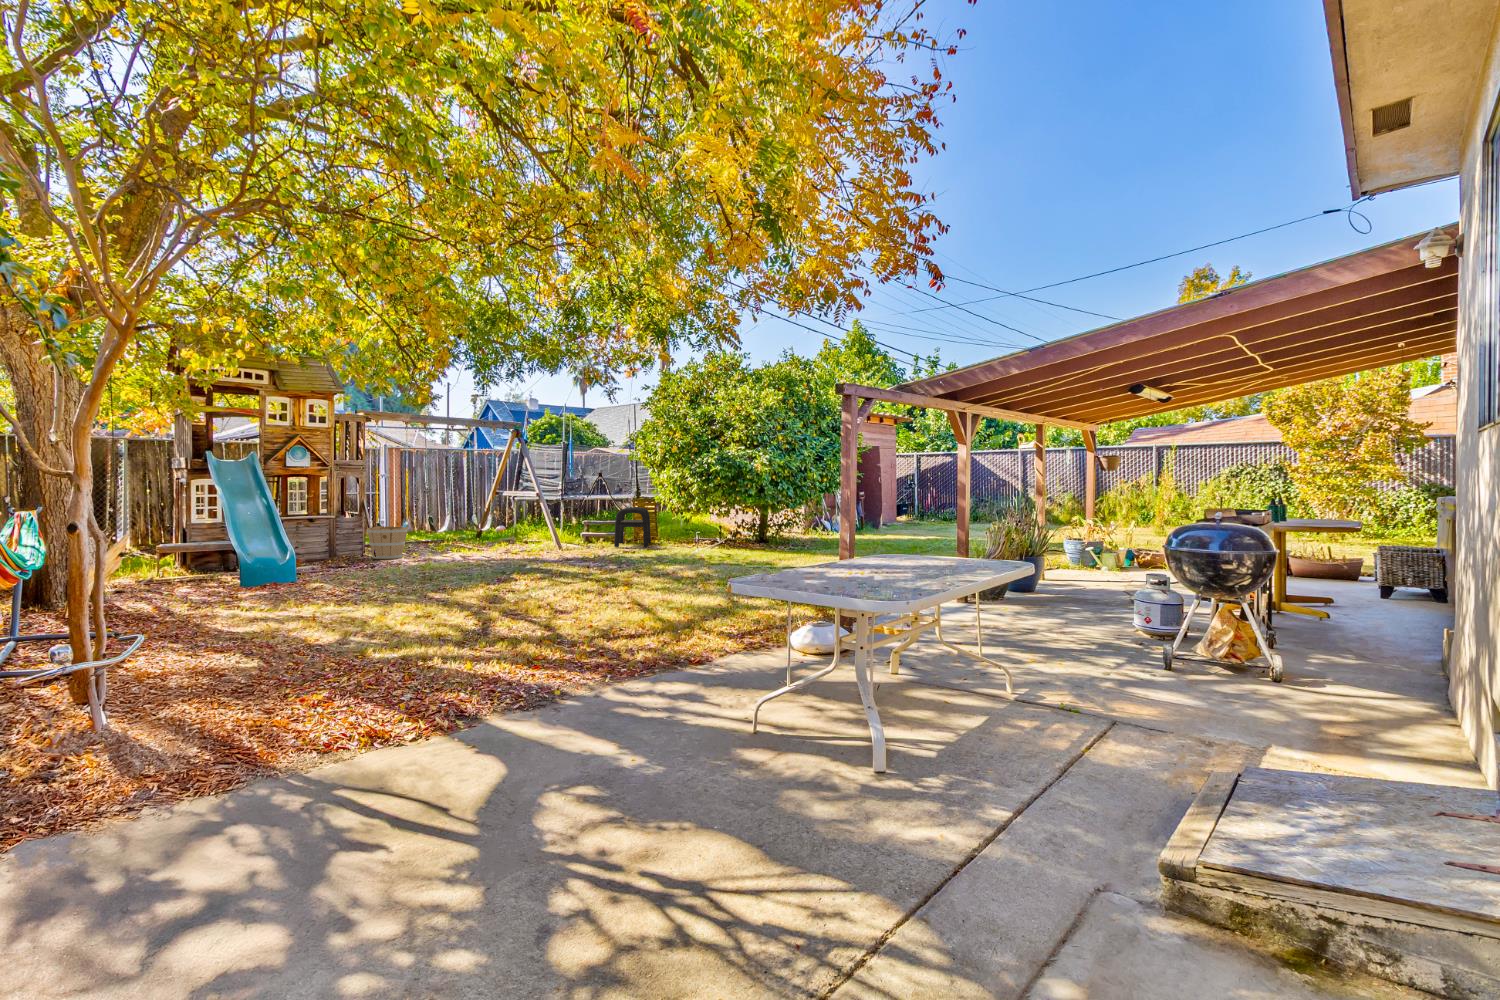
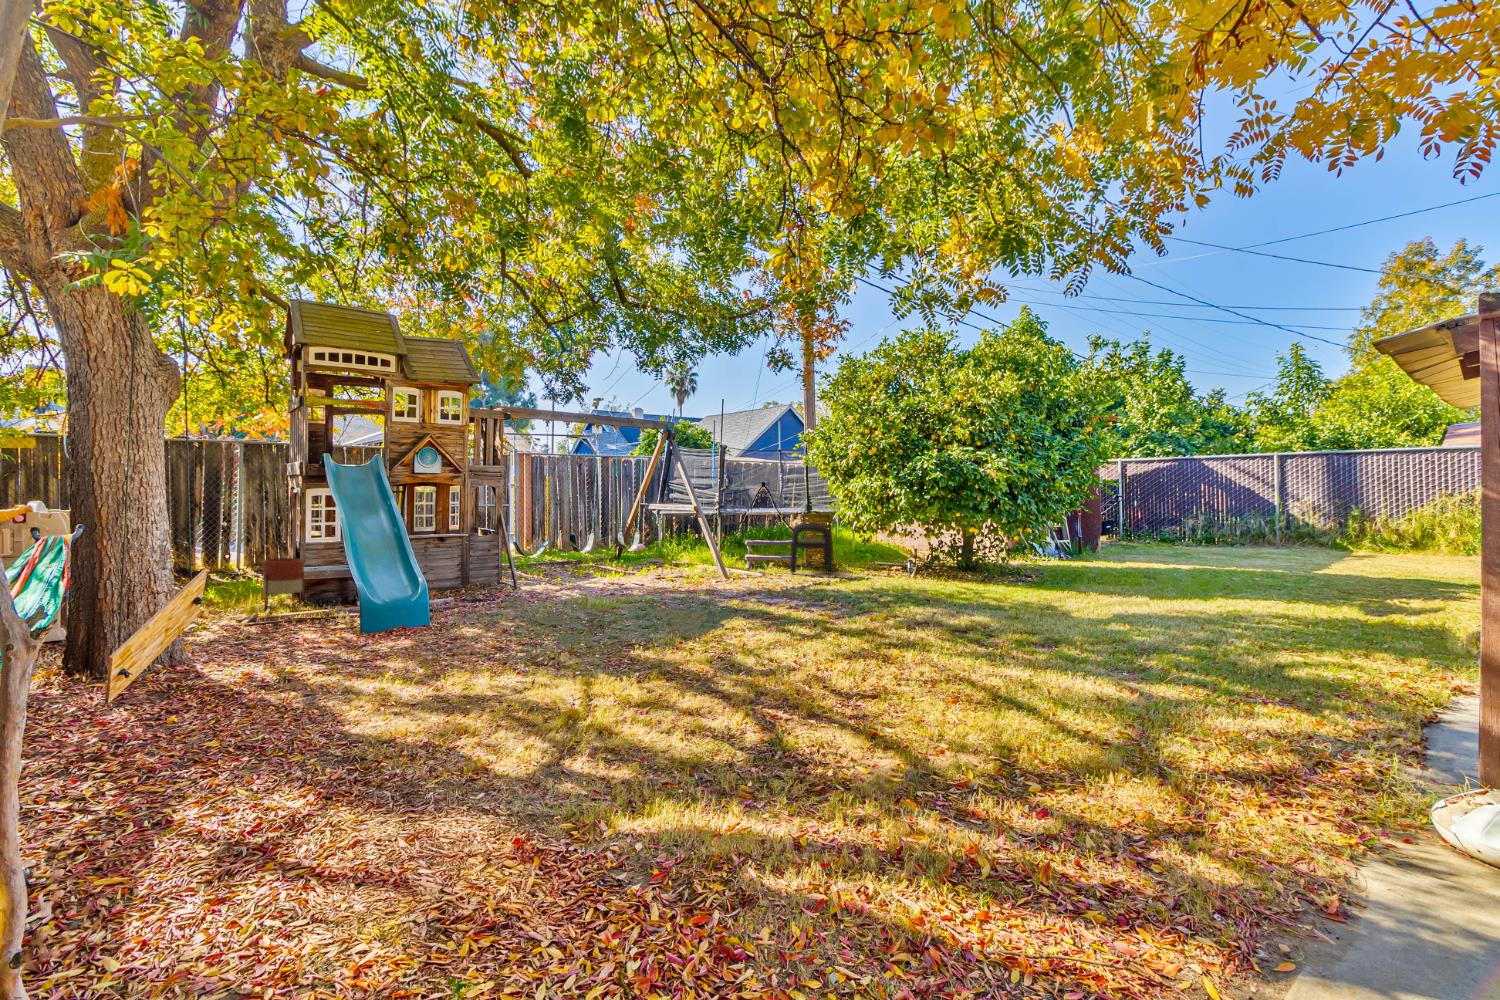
wooden bucket: present [367,526,408,559] -> none [504,545,551,586]
planter: none [154,536,191,578] -> present [263,558,304,596]

